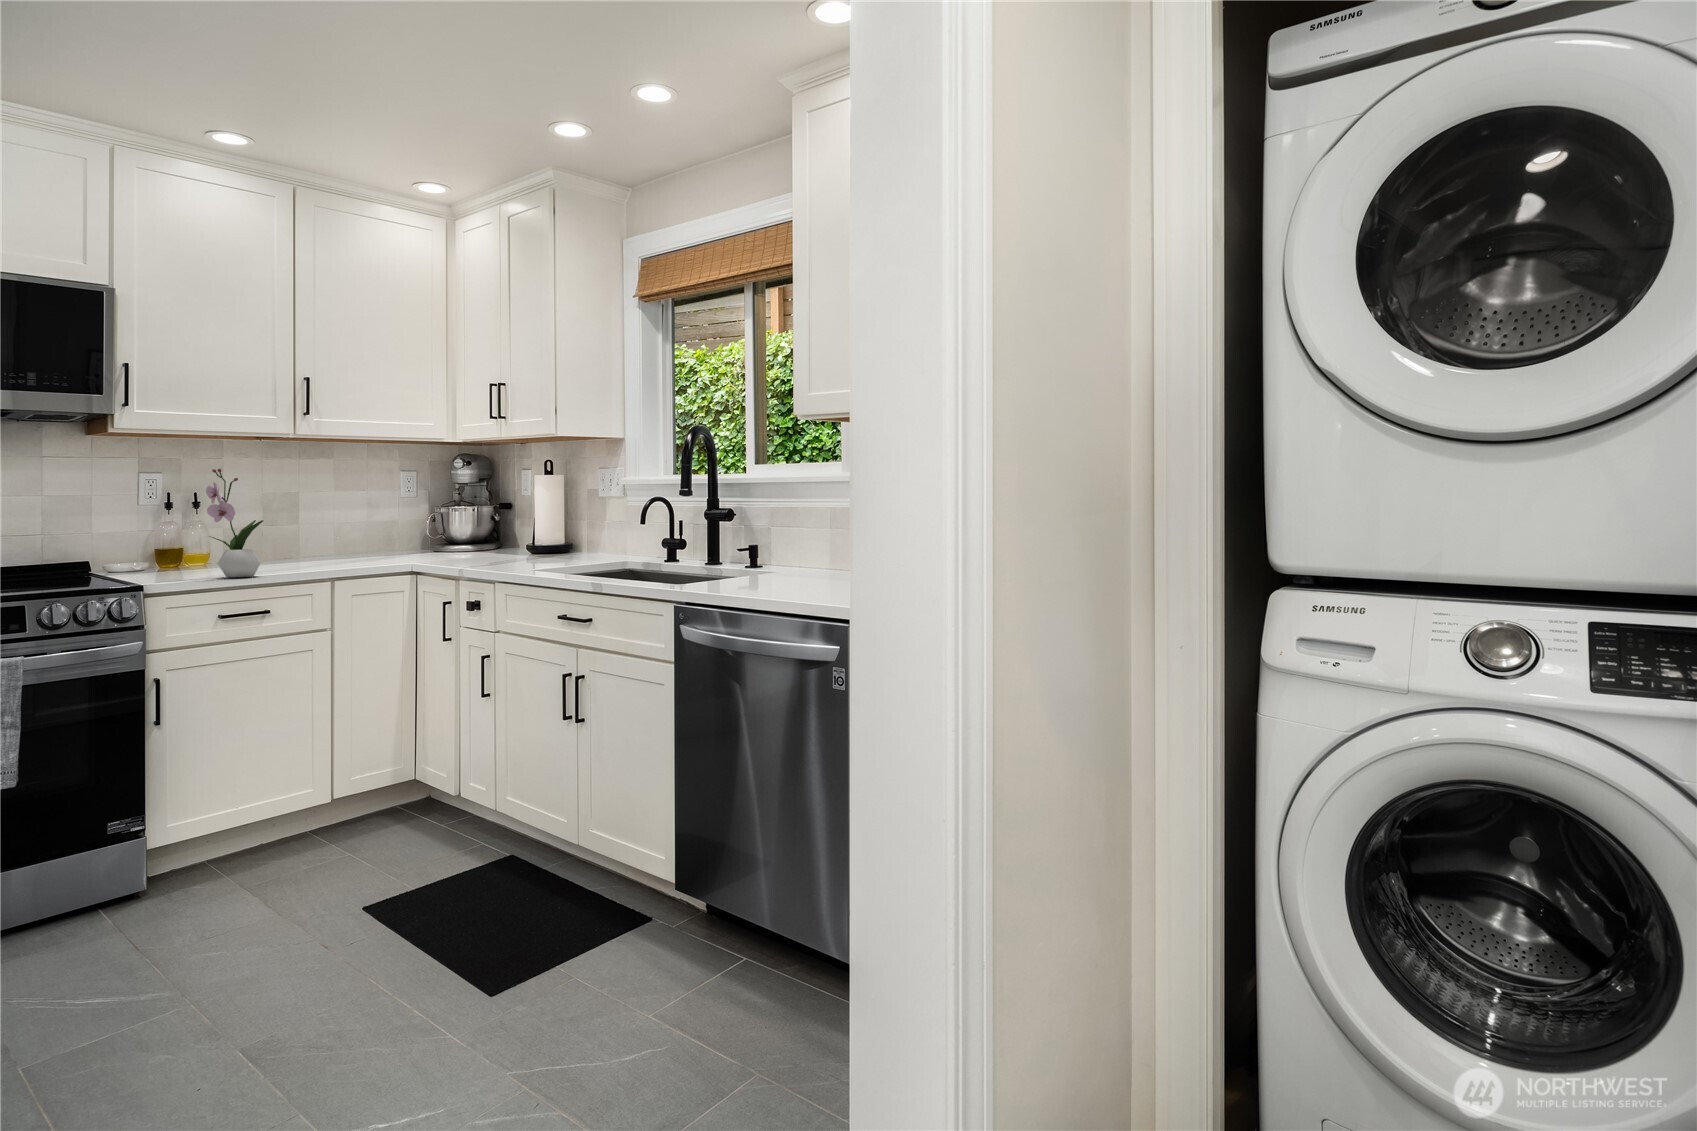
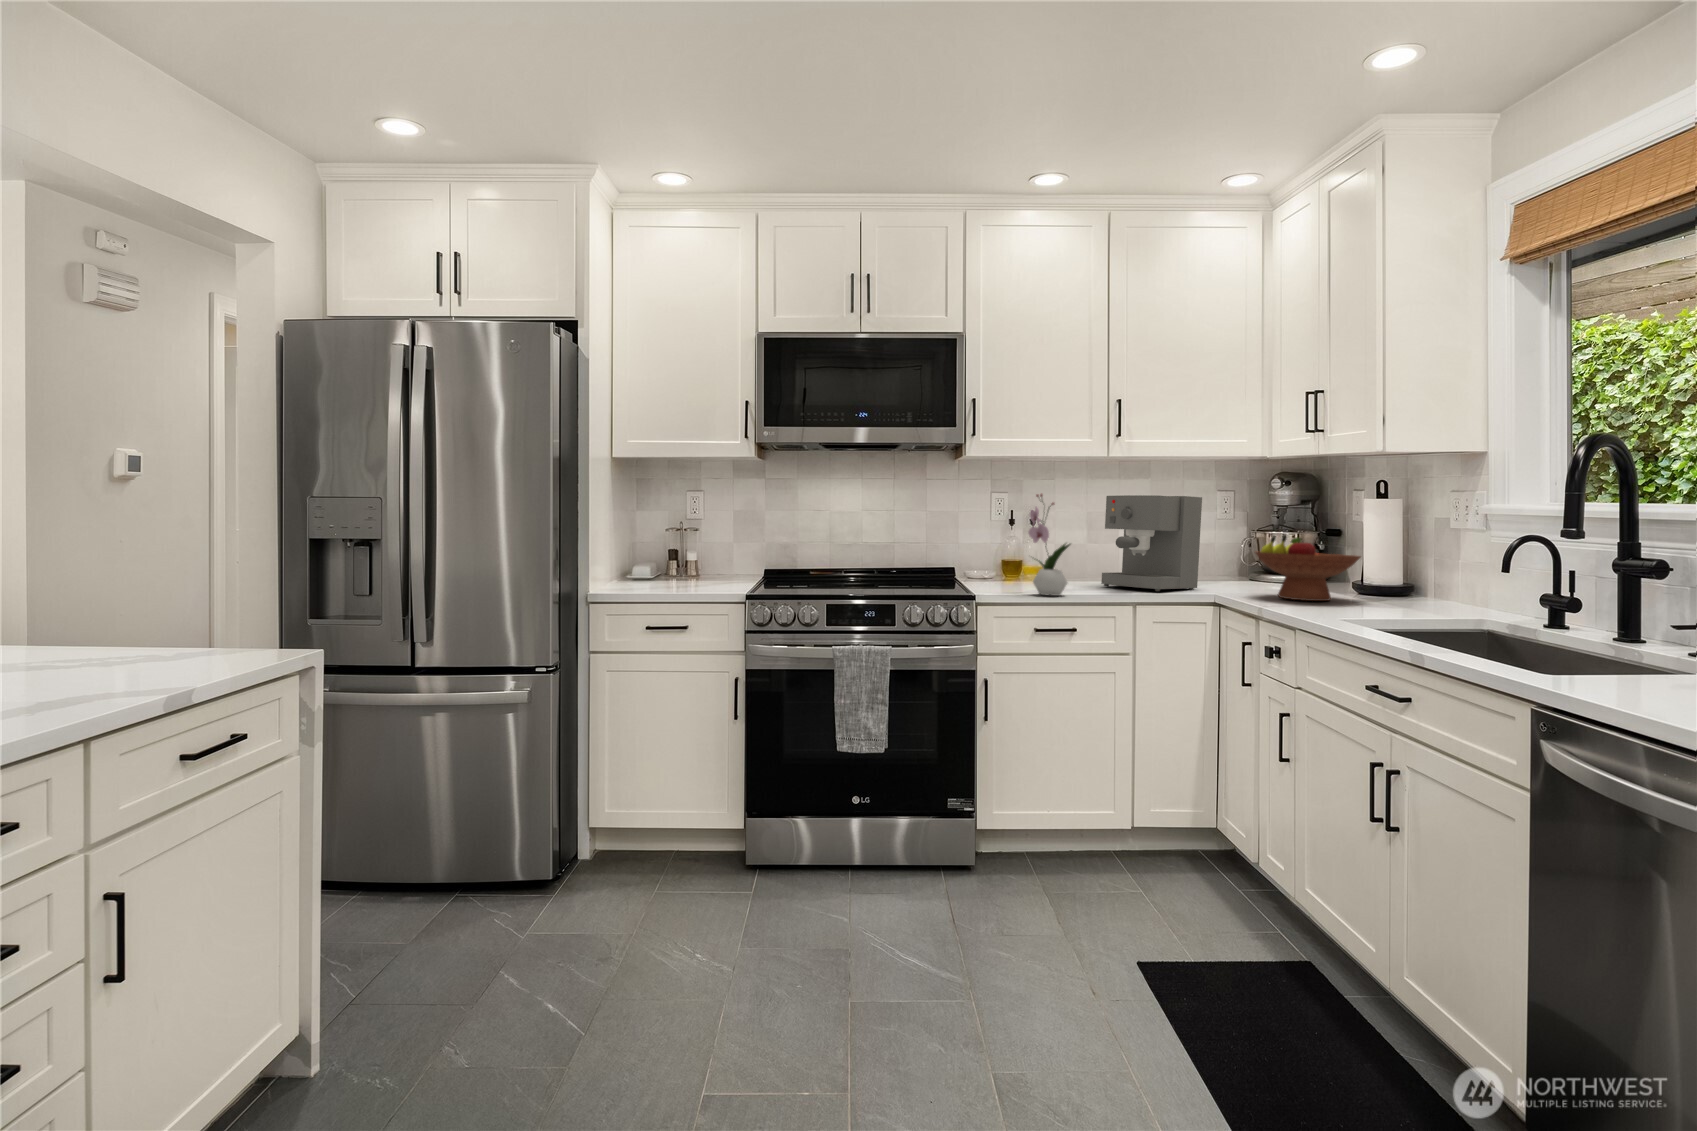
coffee maker: none [291,472,394,566] -> present [1101,495,1202,591]
fruit bowl: none [447,506,536,562] -> present [1256,535,1361,601]

